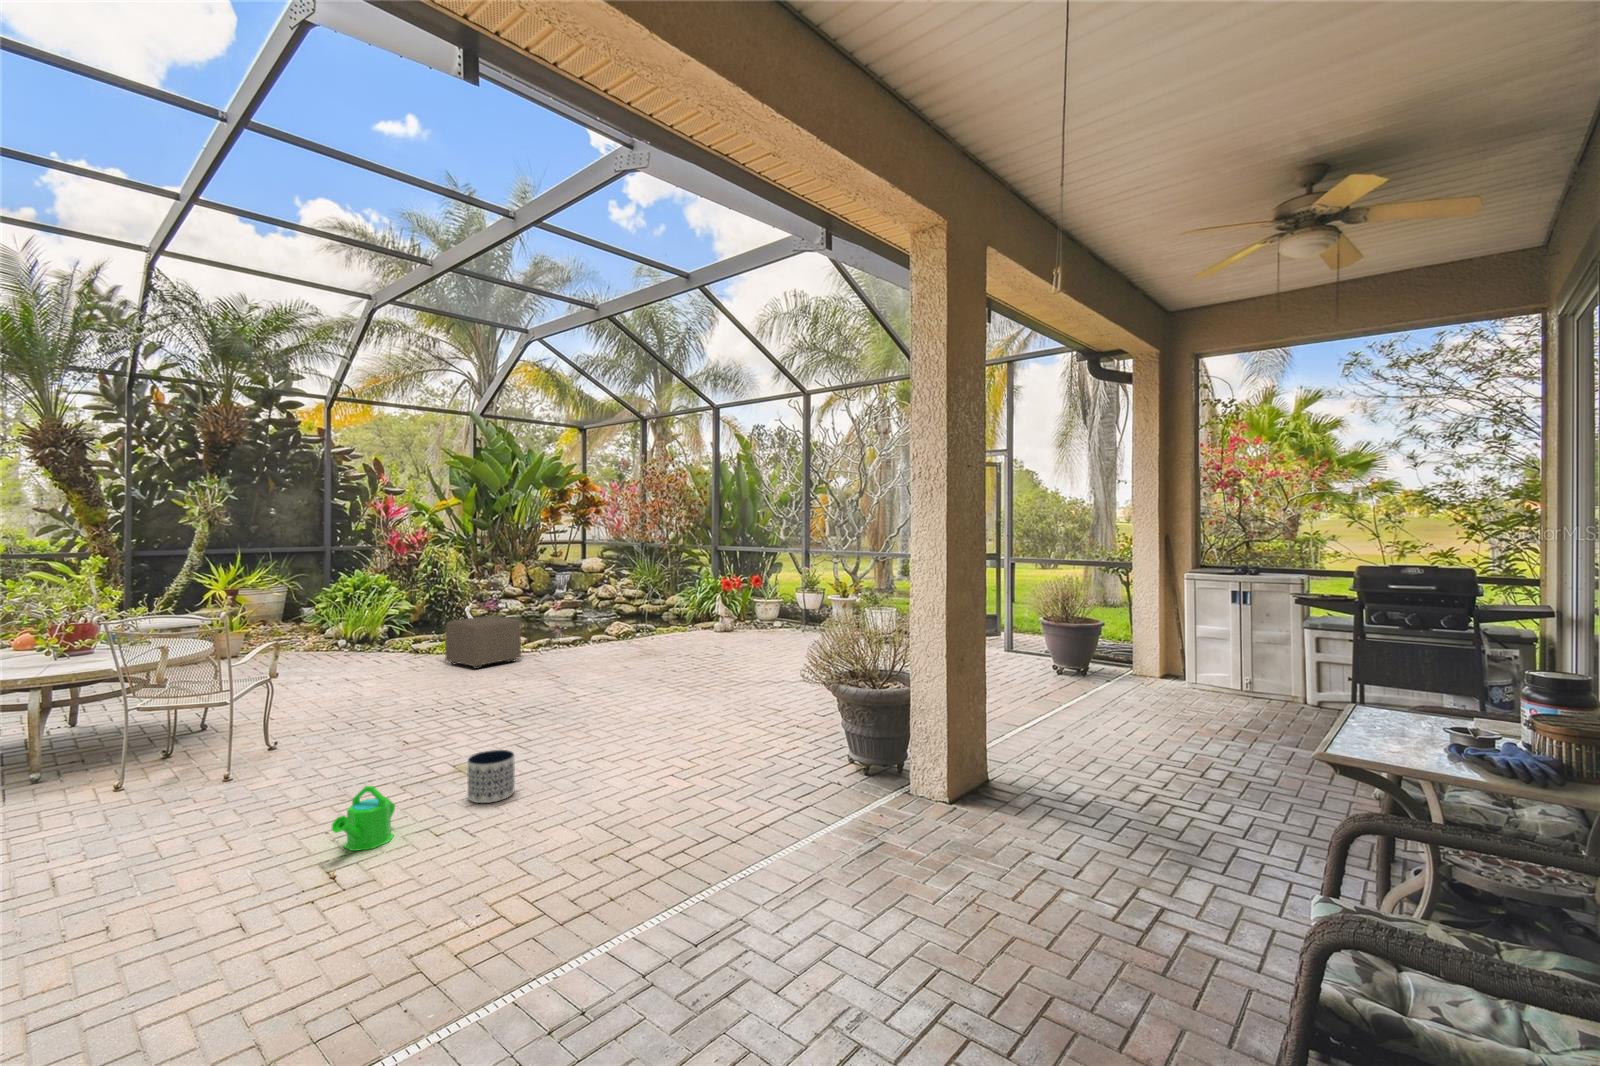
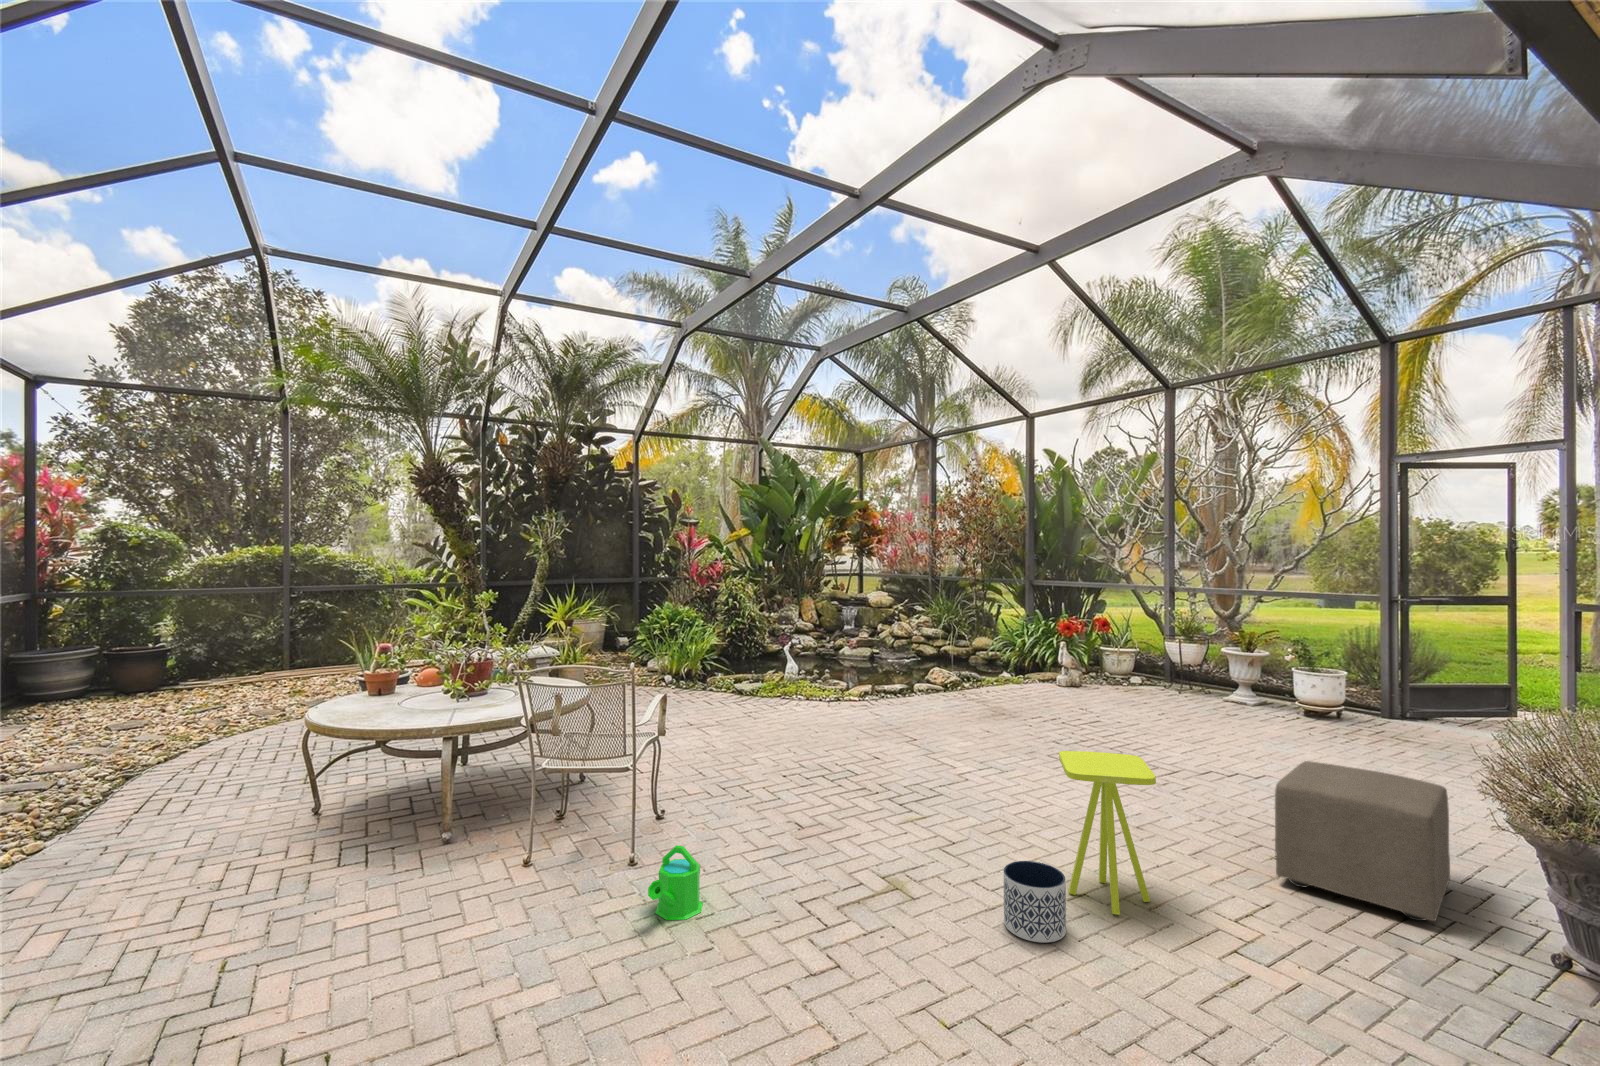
ottoman: present [445,616,521,669] -> present [1275,761,1450,921]
side table: none [532,671,605,782] -> present [1059,751,1156,915]
watering can: present [332,786,395,851] -> present [648,845,703,920]

